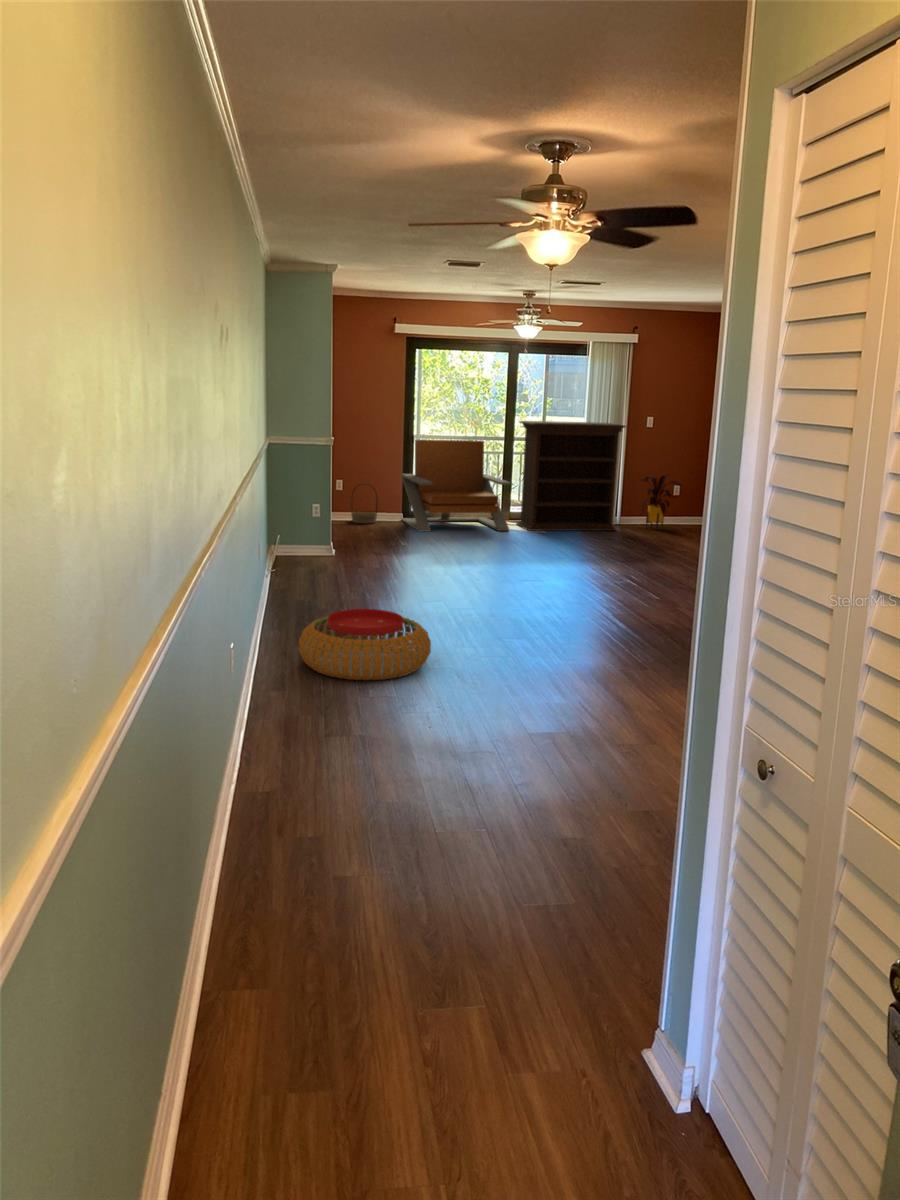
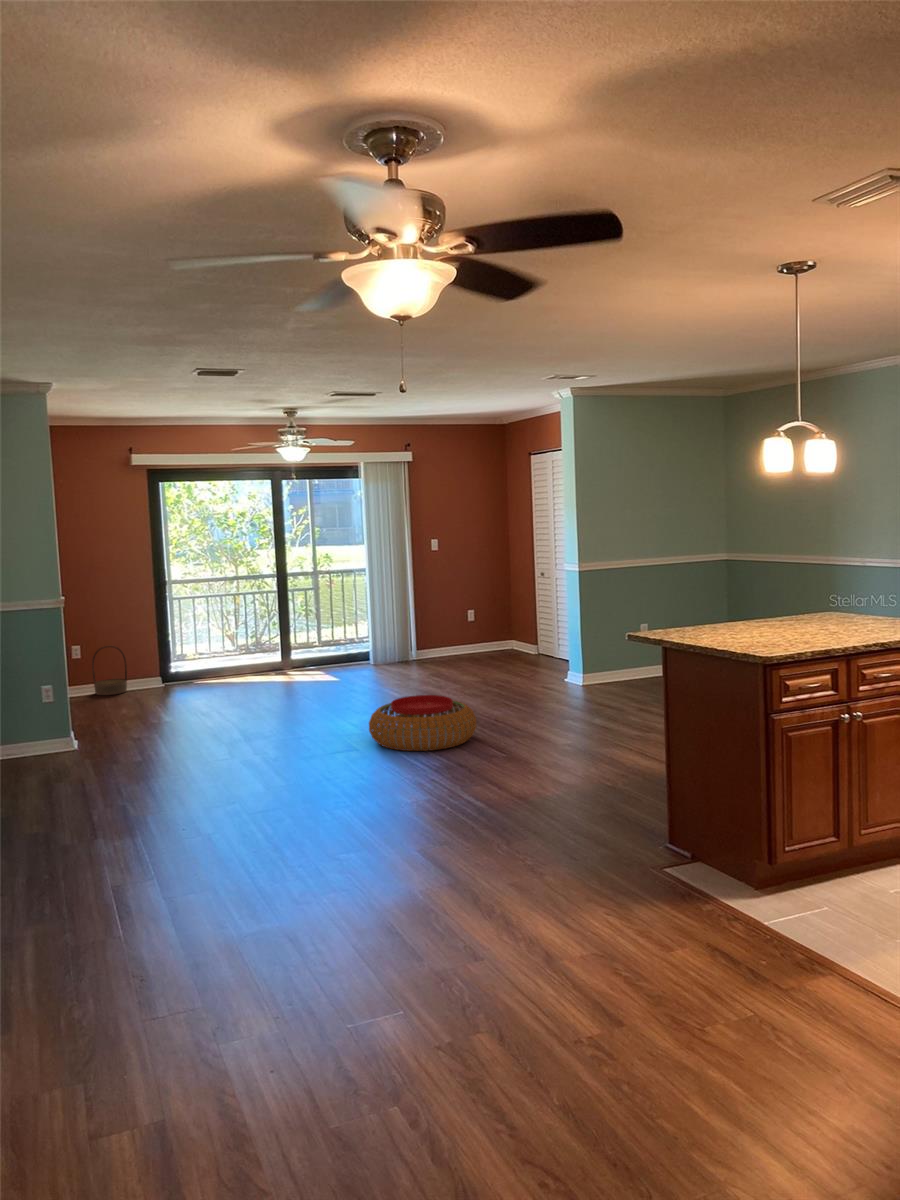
bookshelf: present [516,421,626,531] -> none [289,548,413,680]
lounge chair: present [401,440,511,532] -> none [153,581,292,698]
house plant: present [642,475,681,530] -> none [424,599,480,662]
pouf: present [299,609,431,680] -> present [369,695,476,751]

